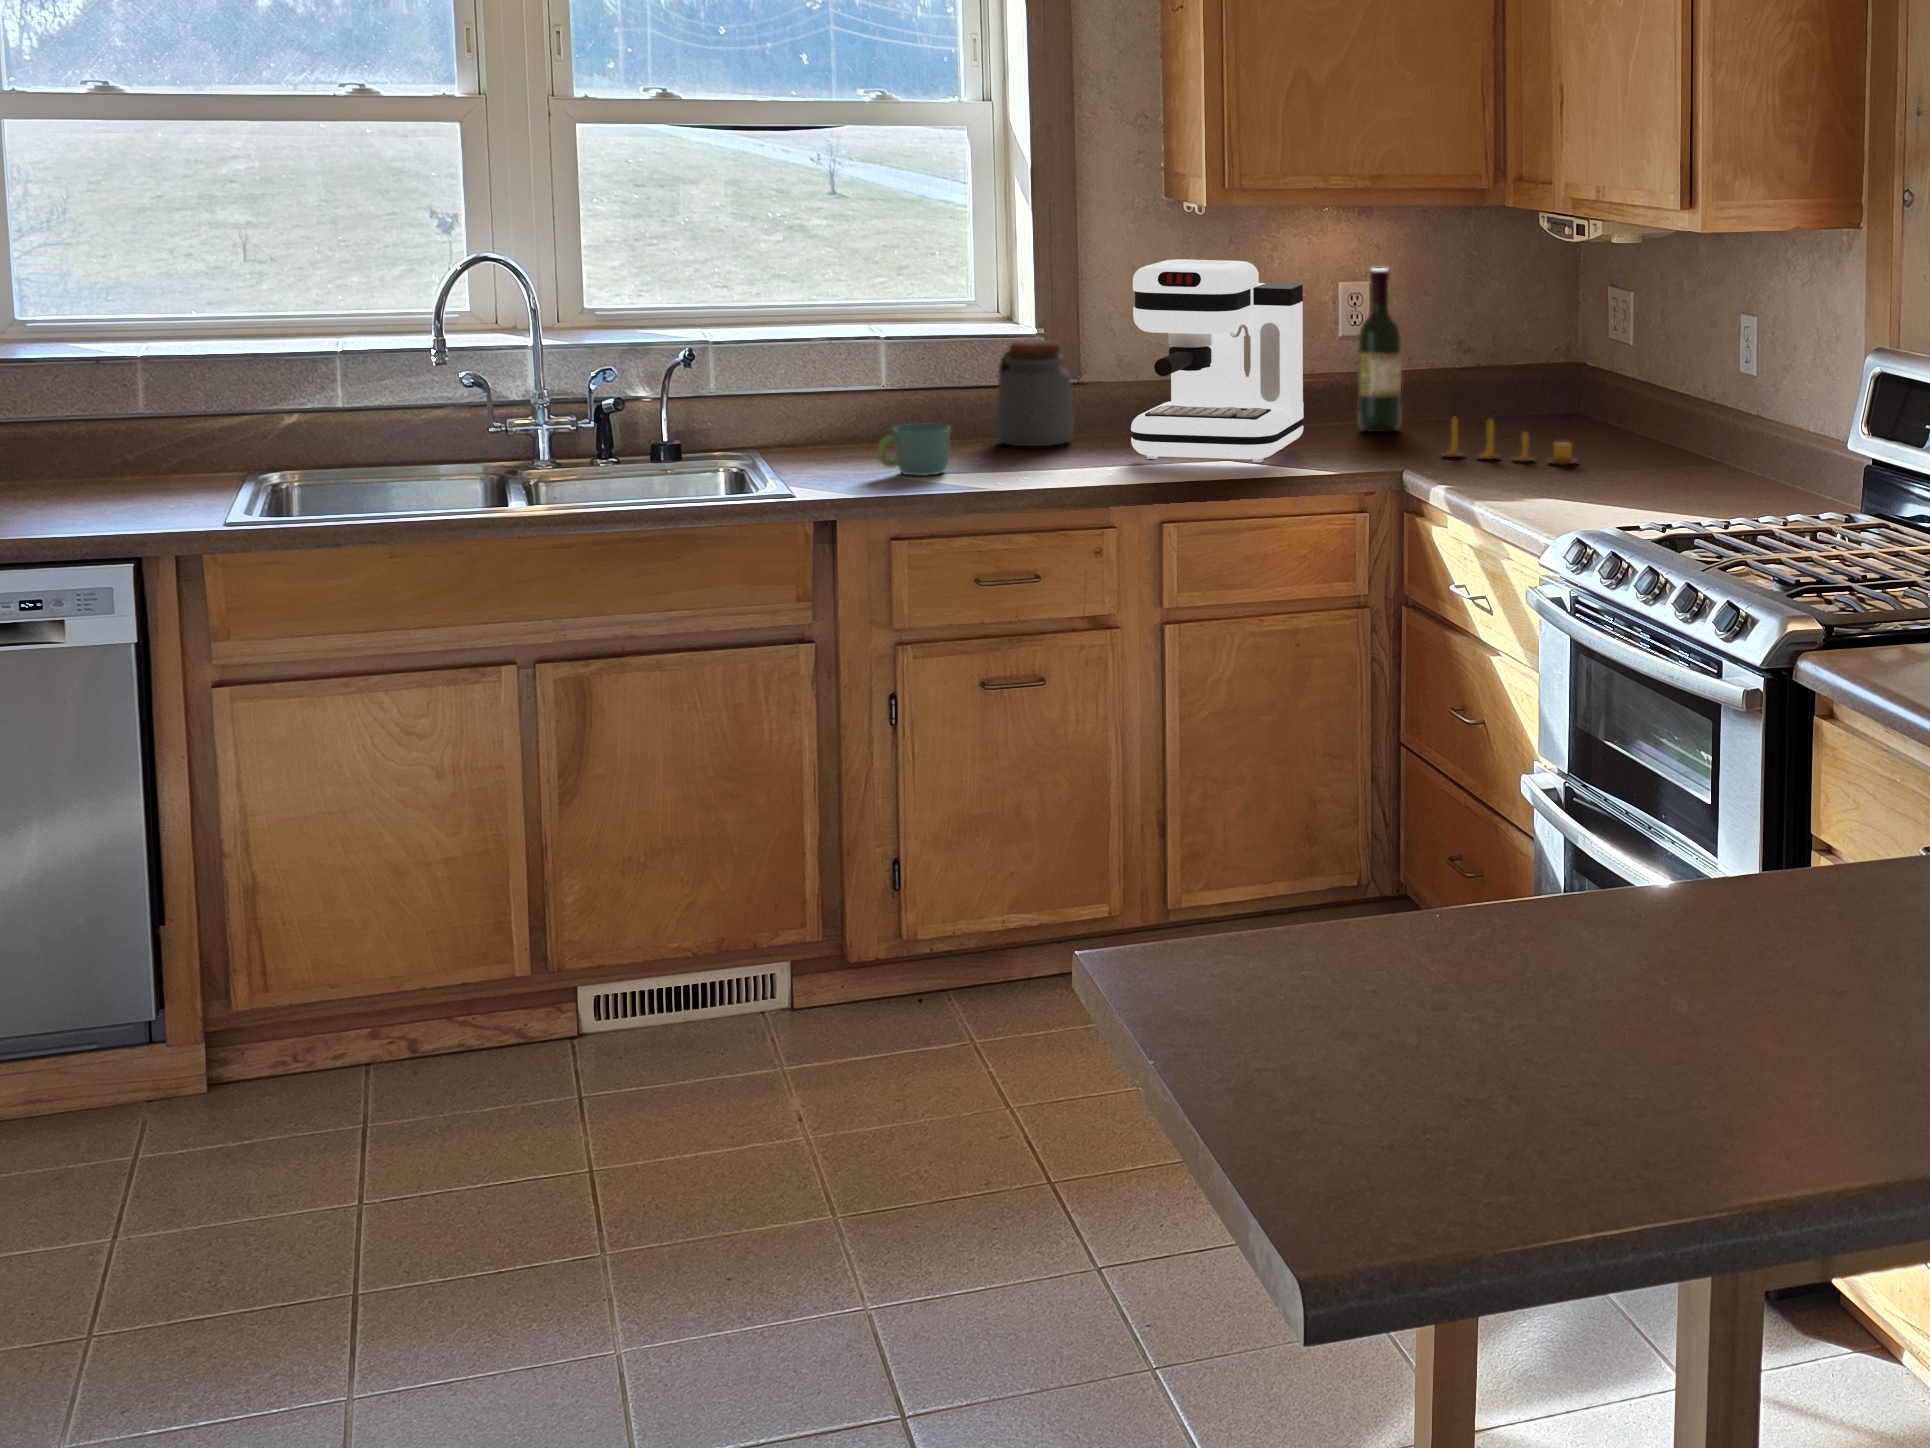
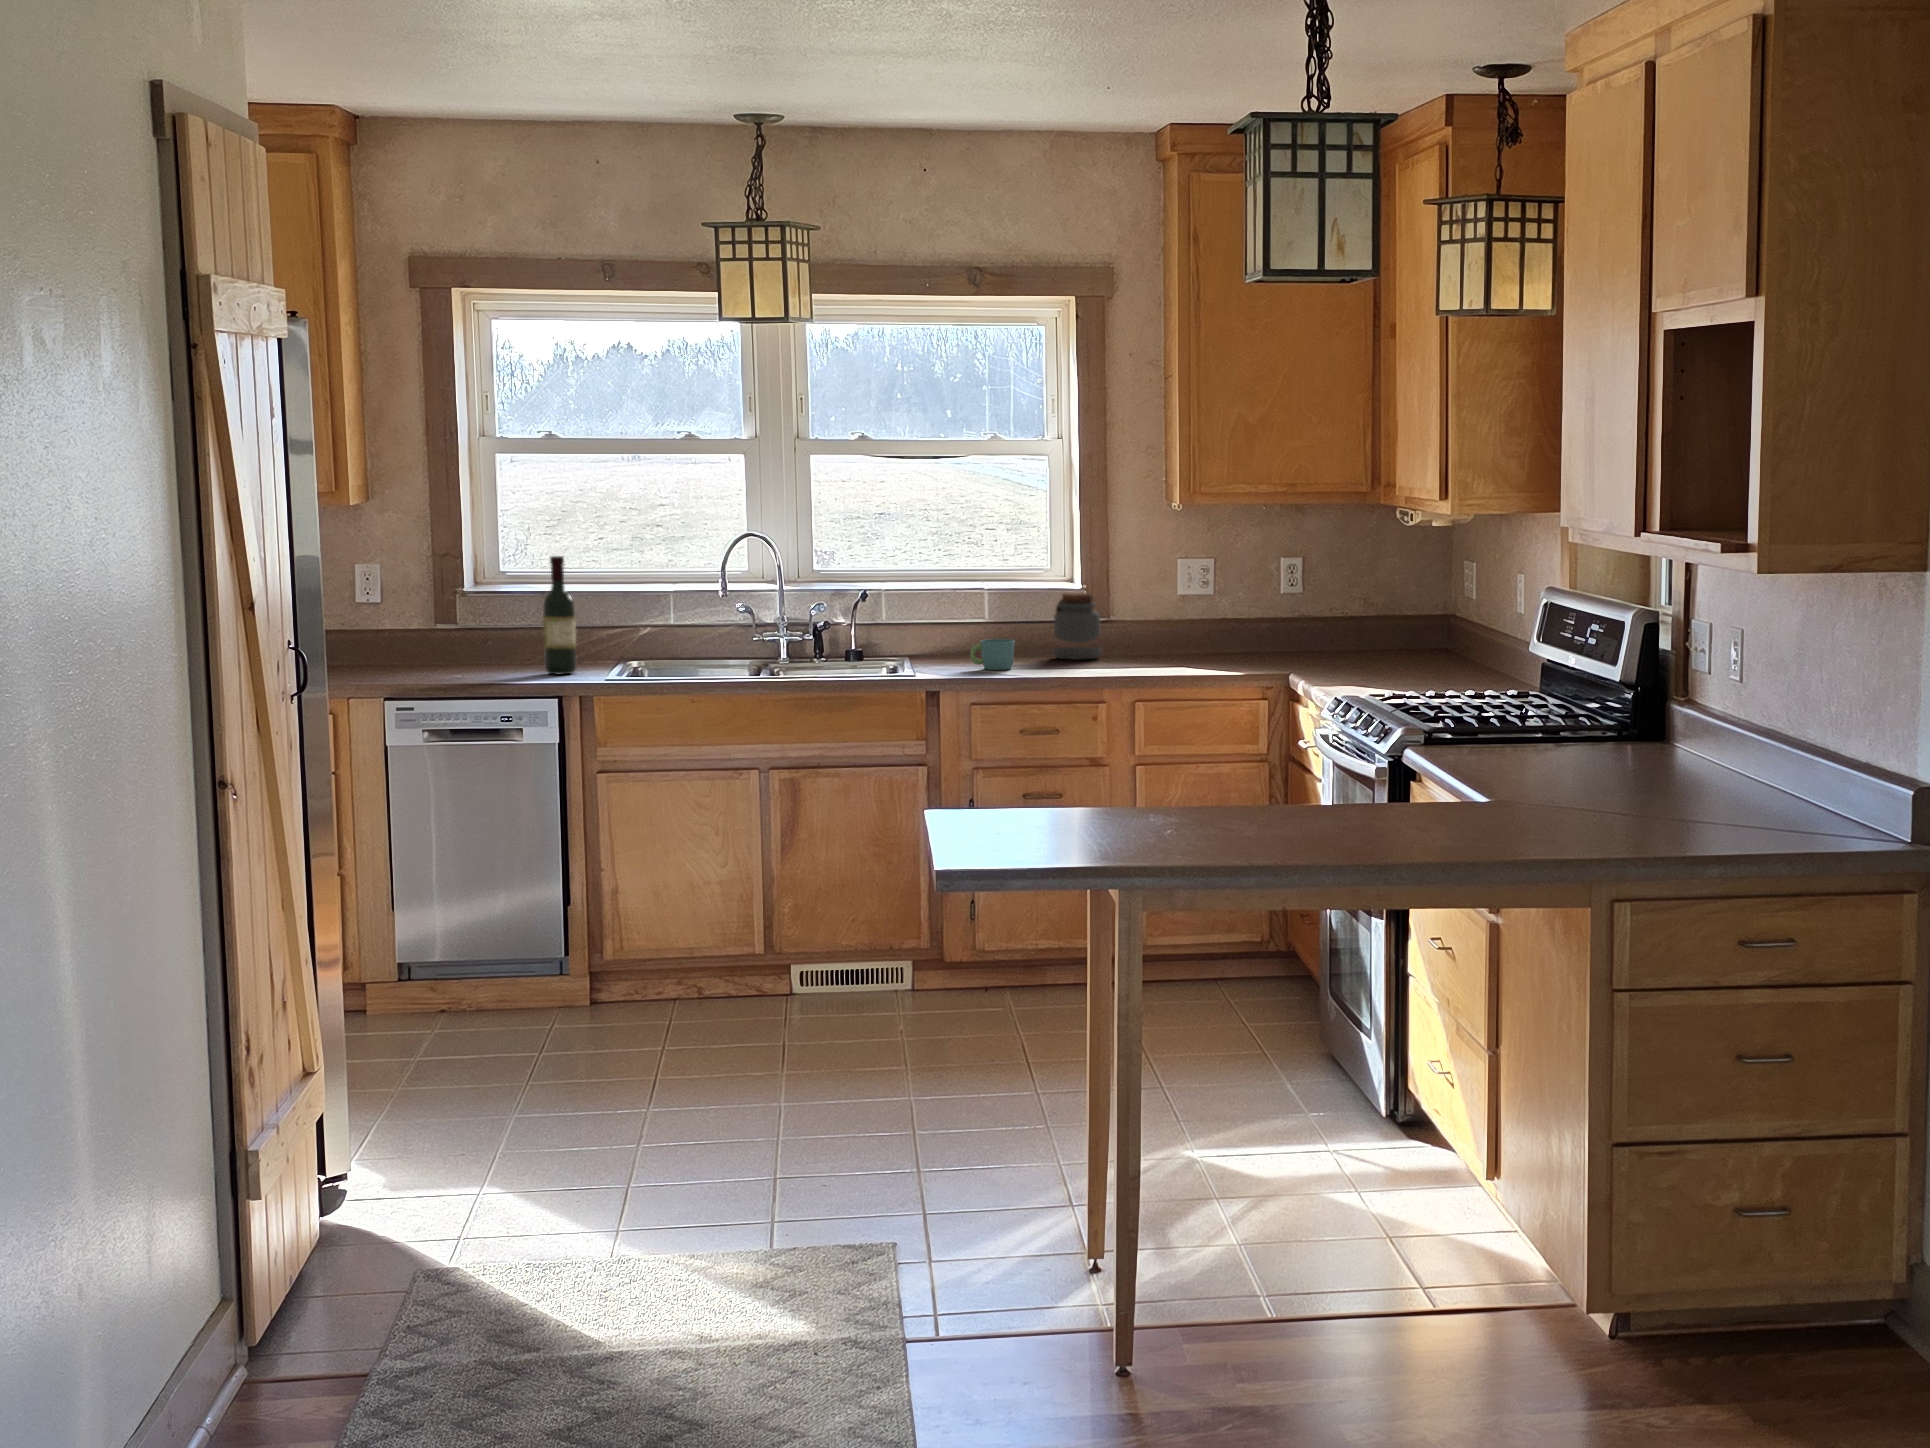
coffee maker: present [1131,259,1304,462] -> none [1128,541,1243,669]
wine bottle: present [1358,268,1401,432] -> present [543,556,577,674]
candle: present [1442,417,1576,465] -> none [1324,640,1409,673]

